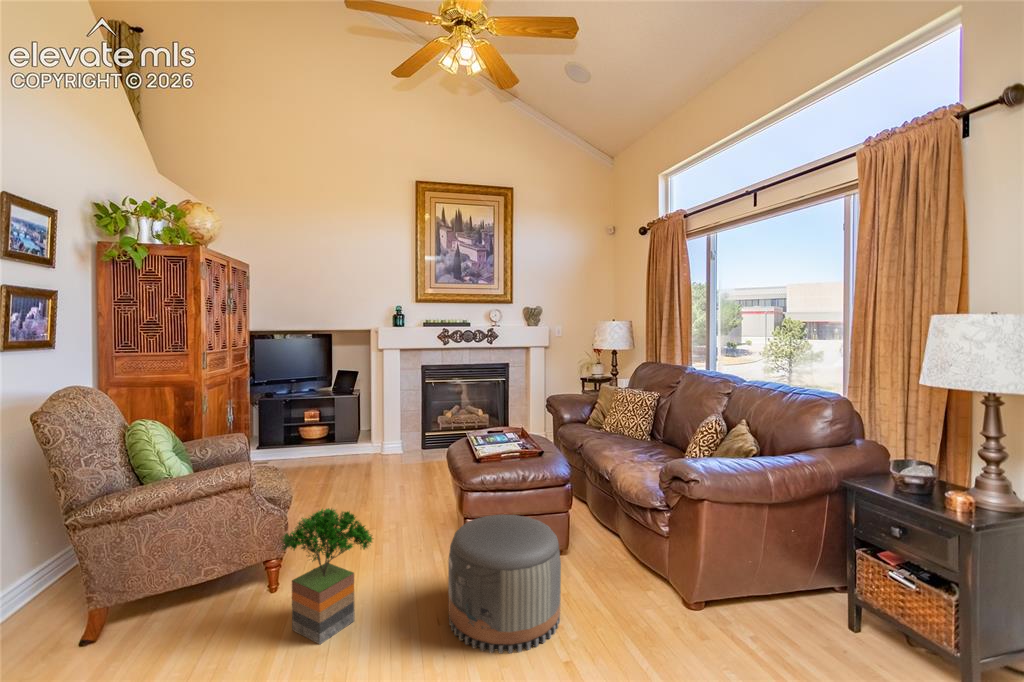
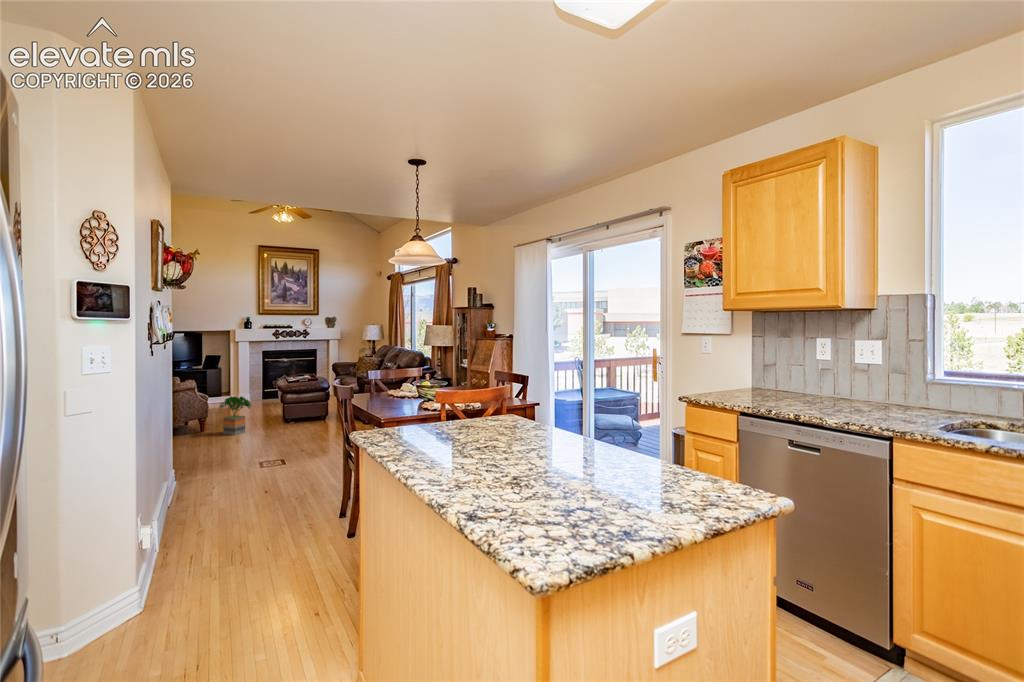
pouf: present [448,515,561,654] -> none [279,399,319,433]

